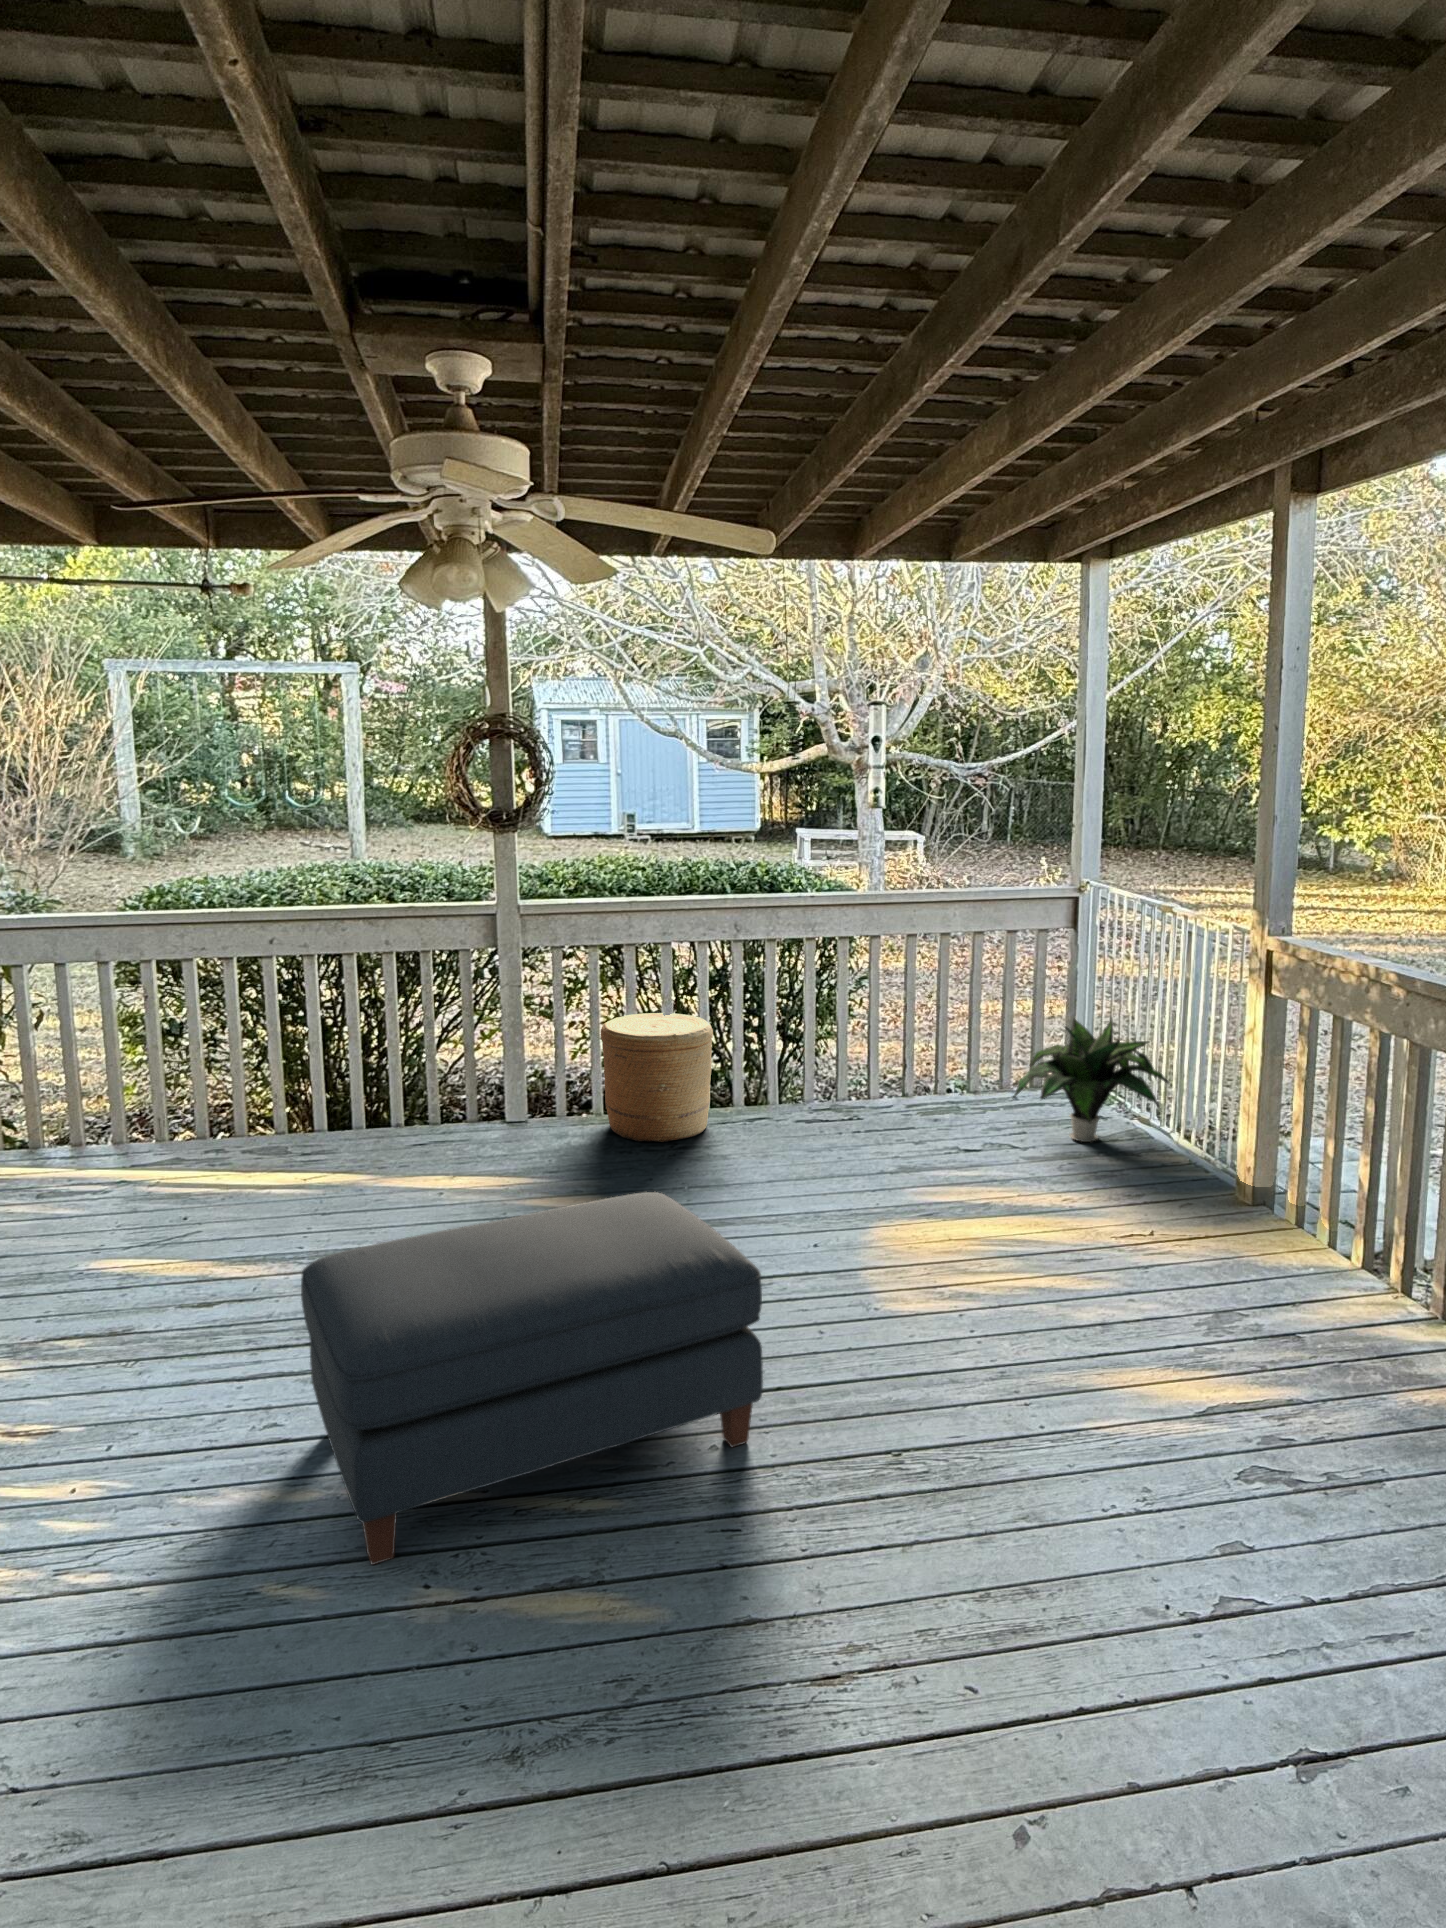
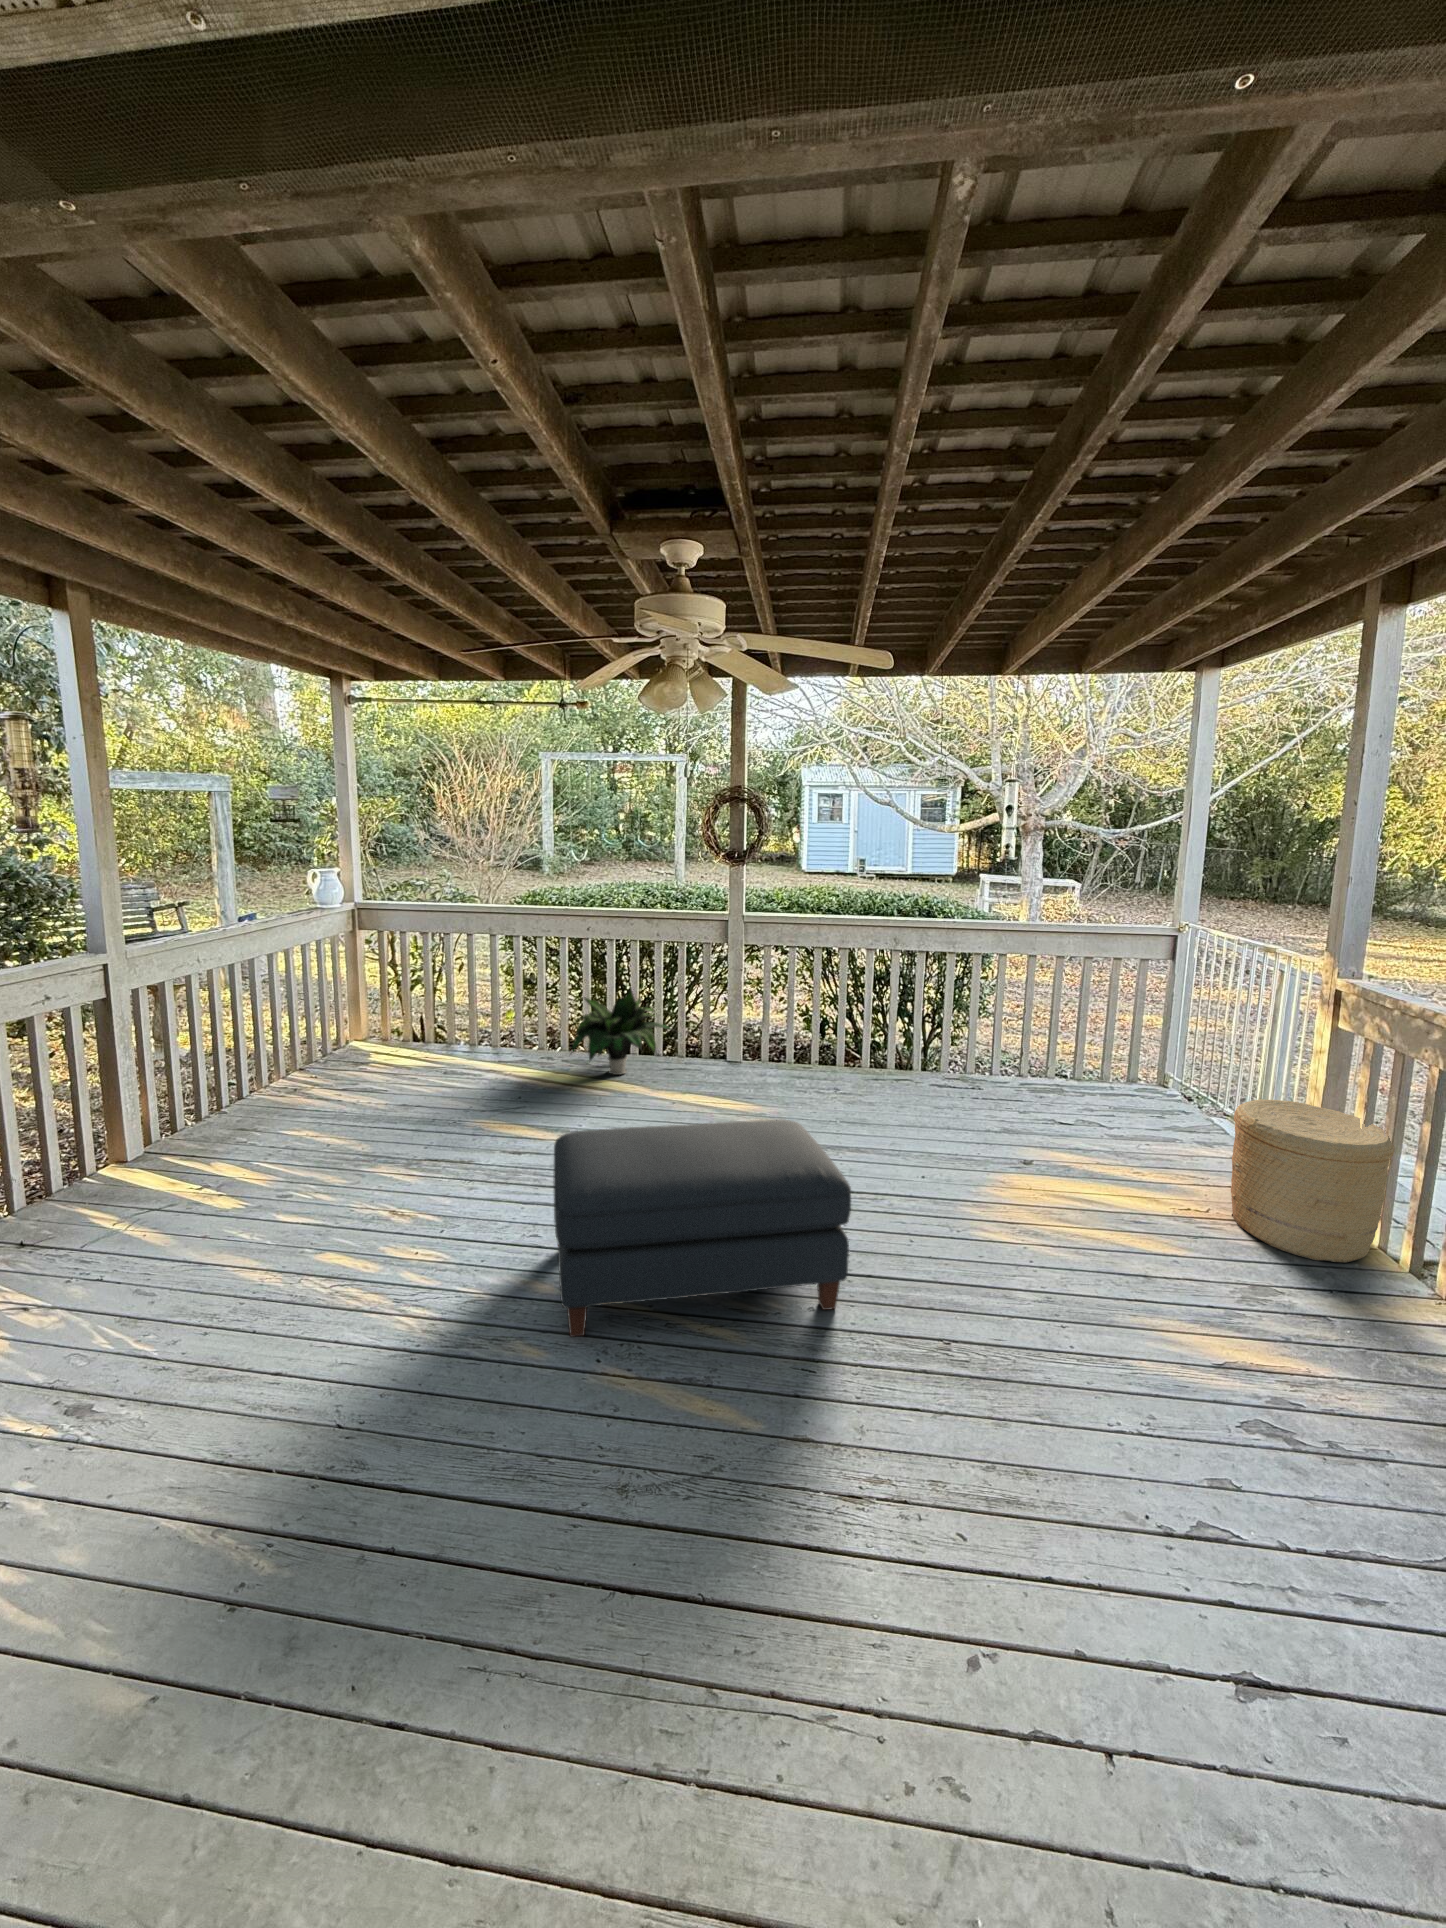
woven basket: present [601,1013,713,1142] -> present [1231,1099,1395,1263]
potted plant: present [1014,1019,1169,1142] -> present [571,989,672,1075]

